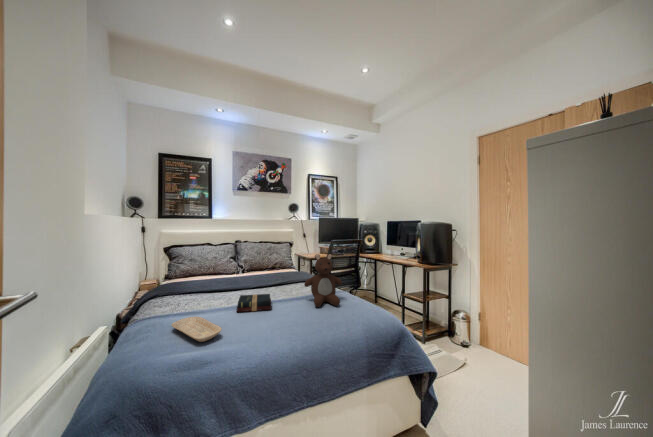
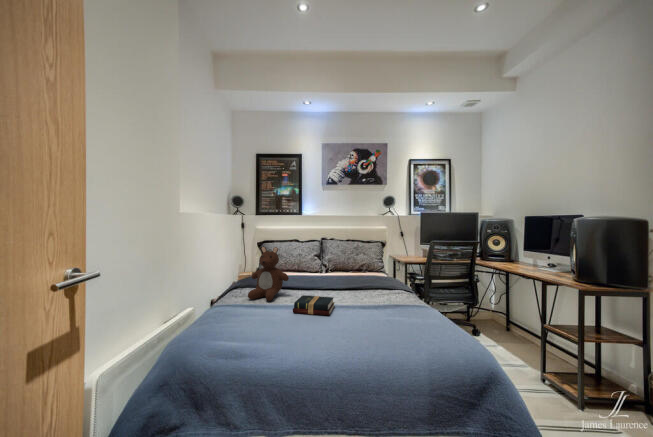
teddy bear: present [304,254,342,307] -> present [248,247,289,301]
tray: present [172,317,222,342] -> none [227,310,264,337]

